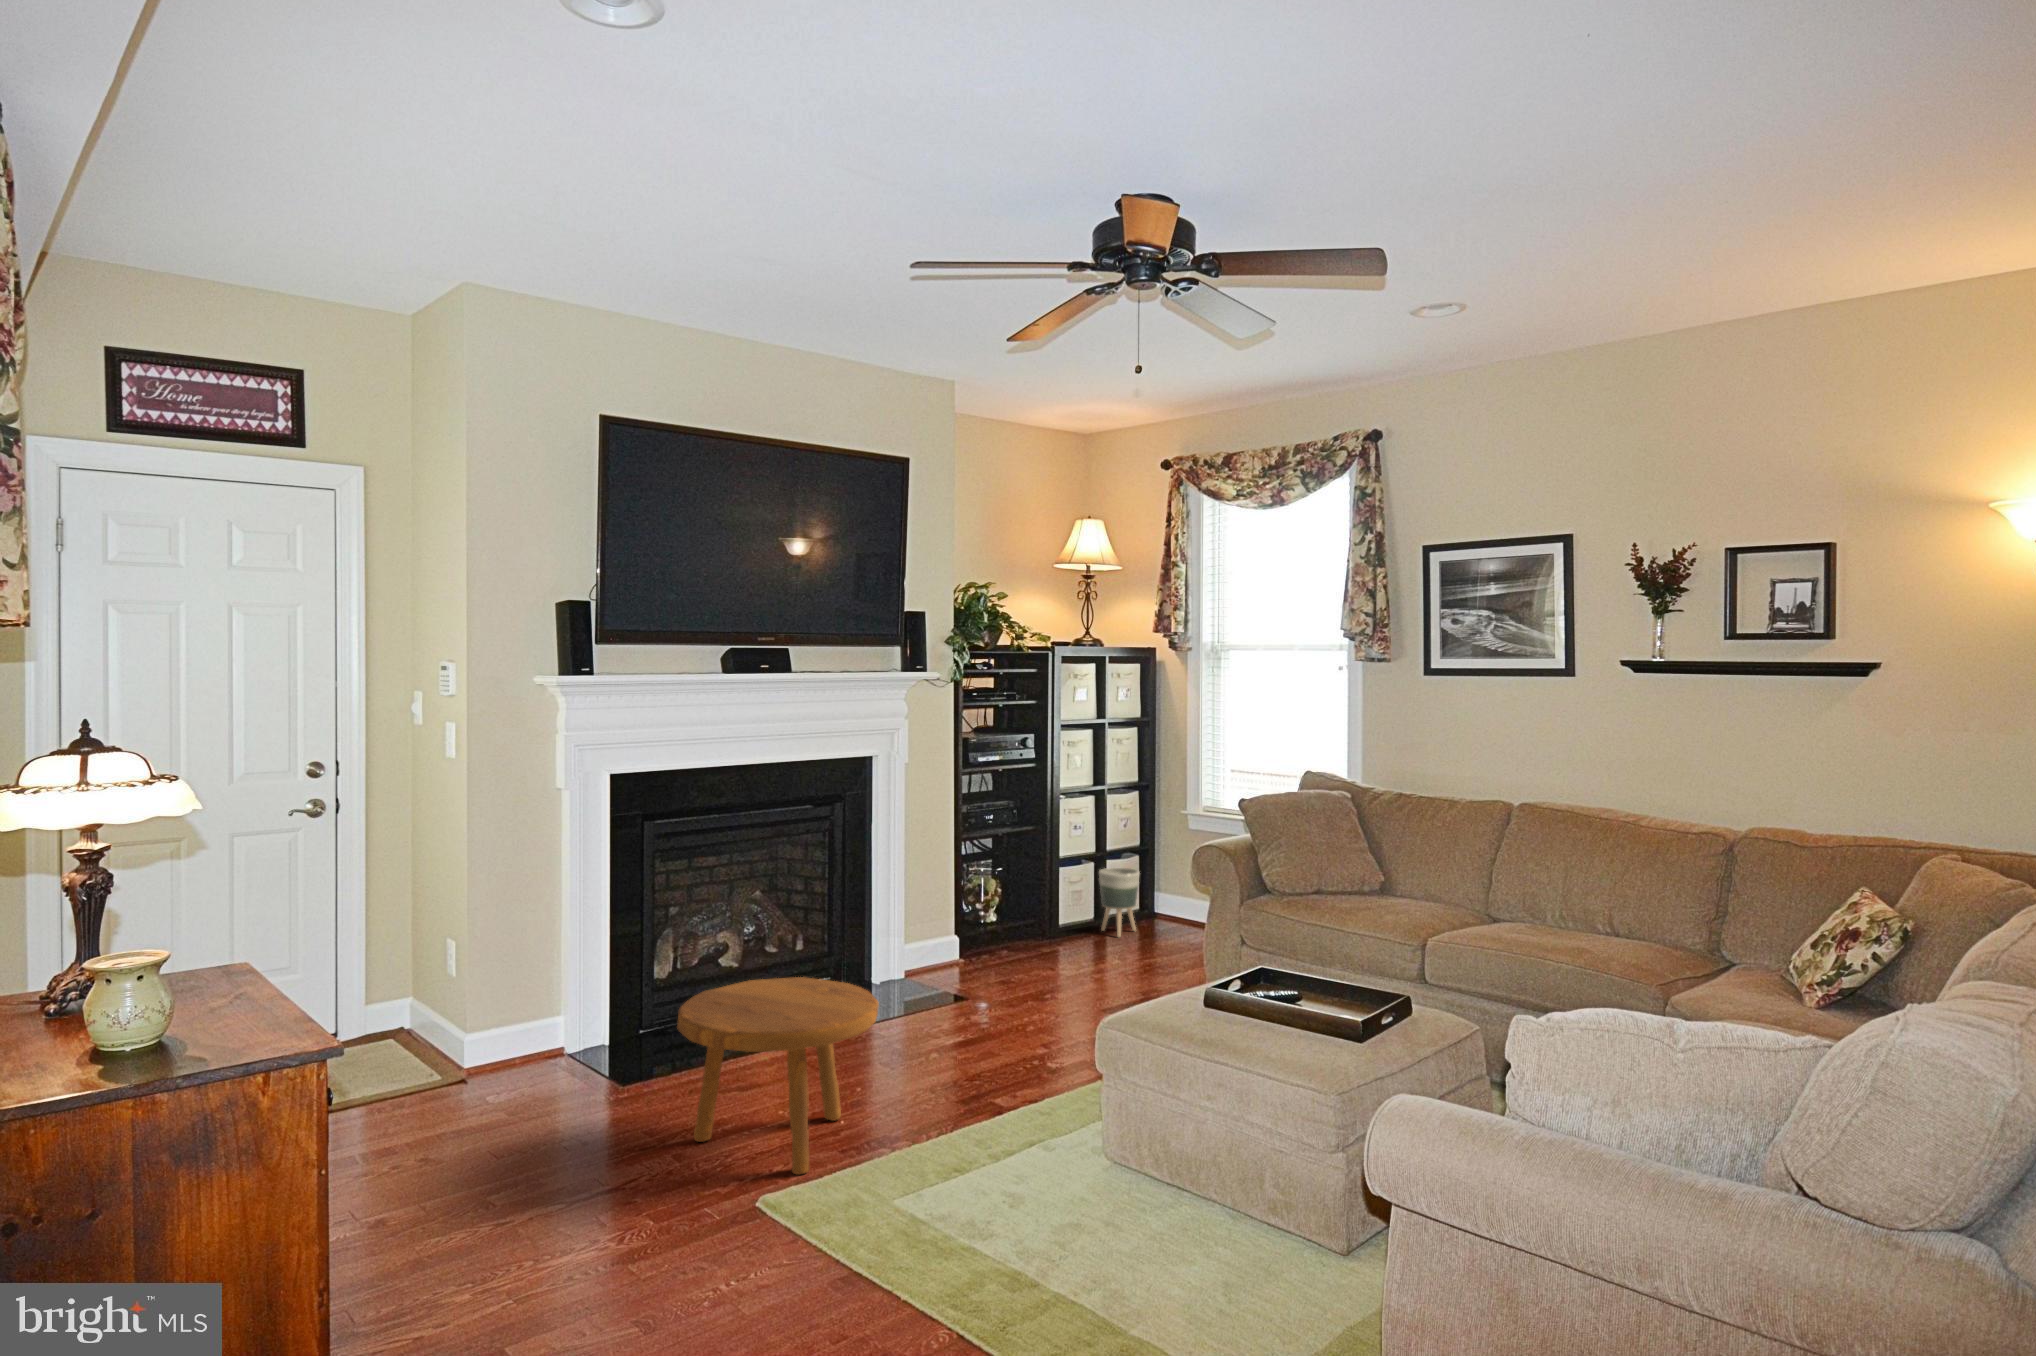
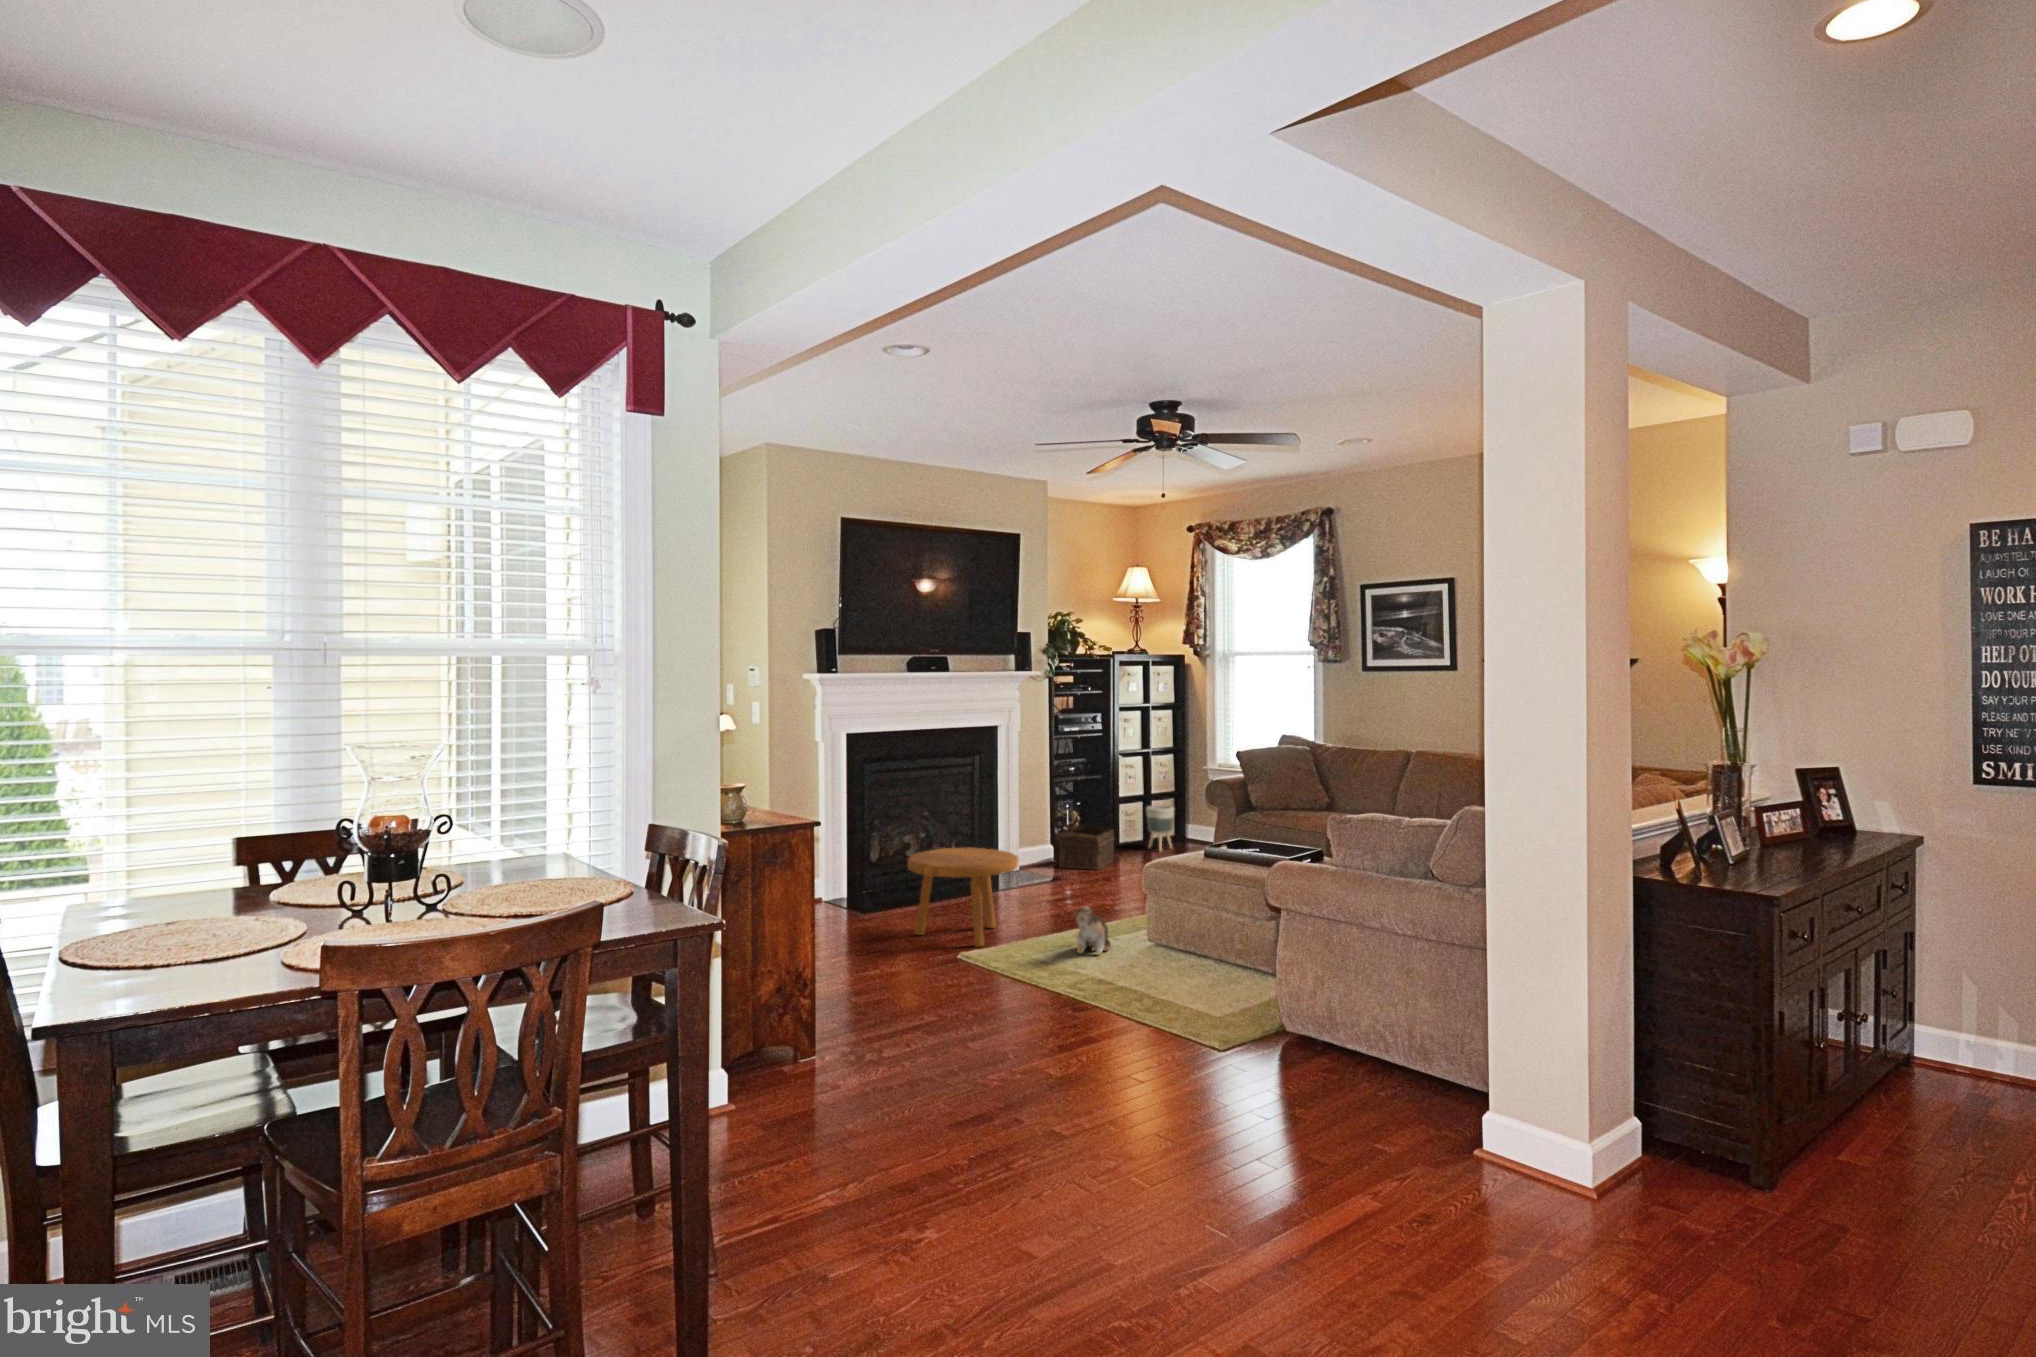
basket: none [949,900,1052,975] -> present [1055,823,1114,870]
plush toy: none [965,1108,1038,1195] -> present [1076,906,1111,954]

